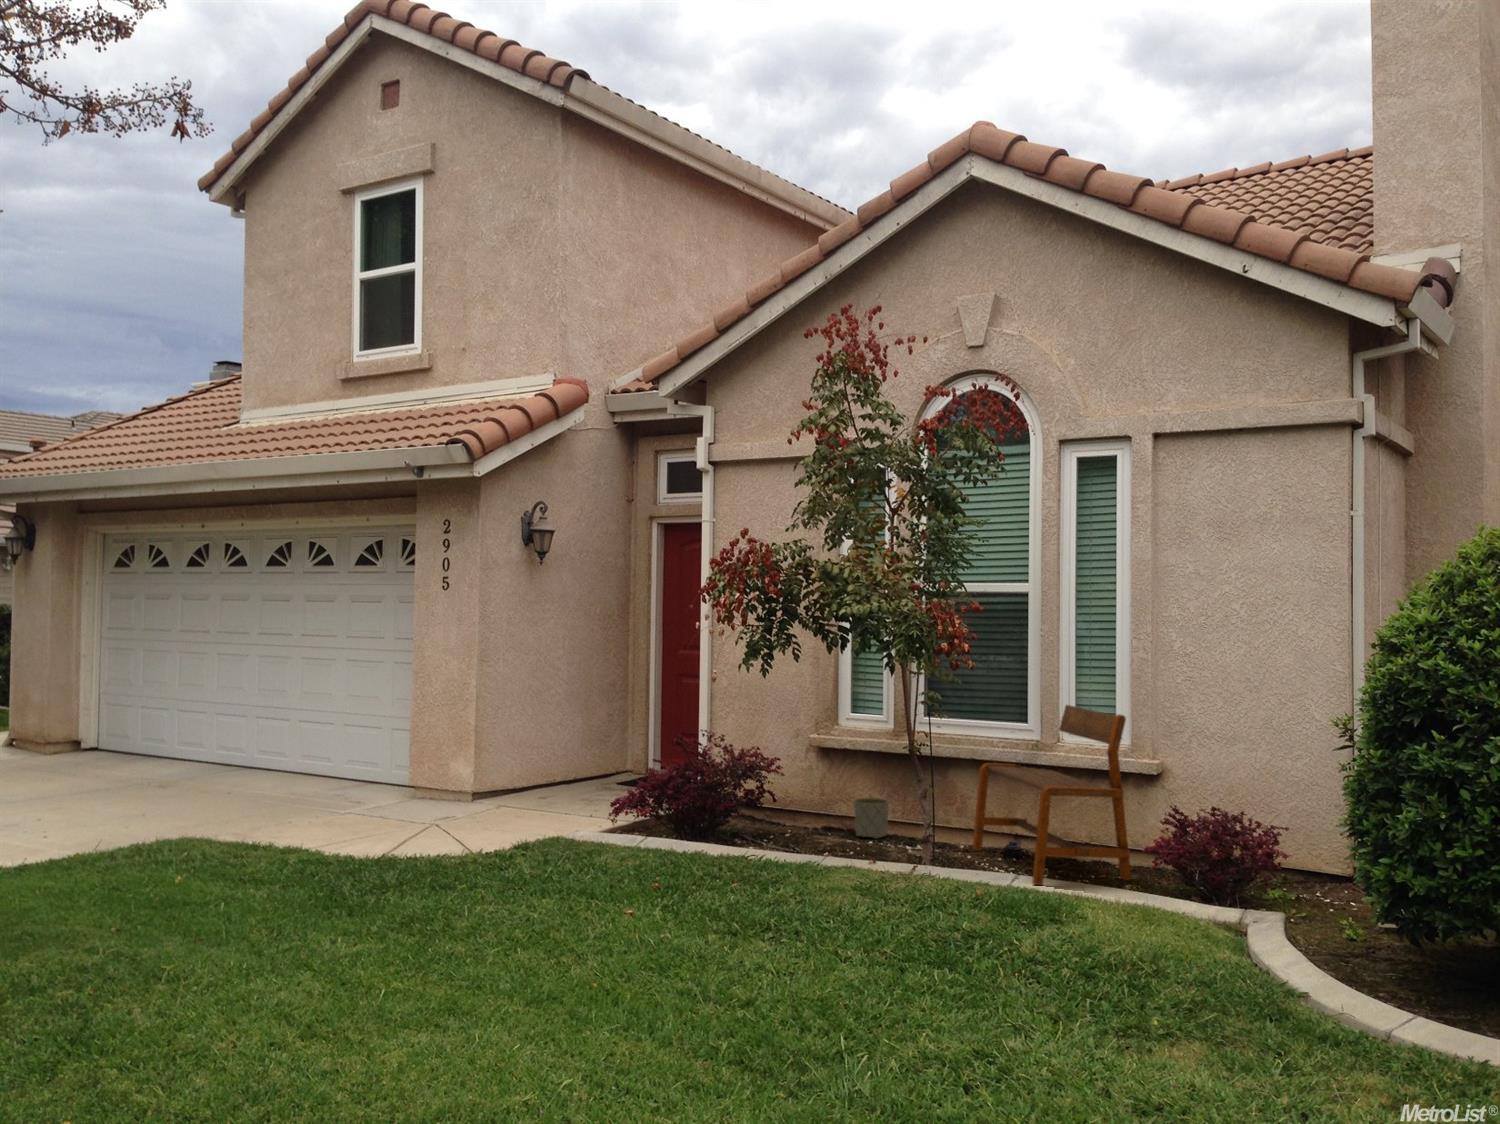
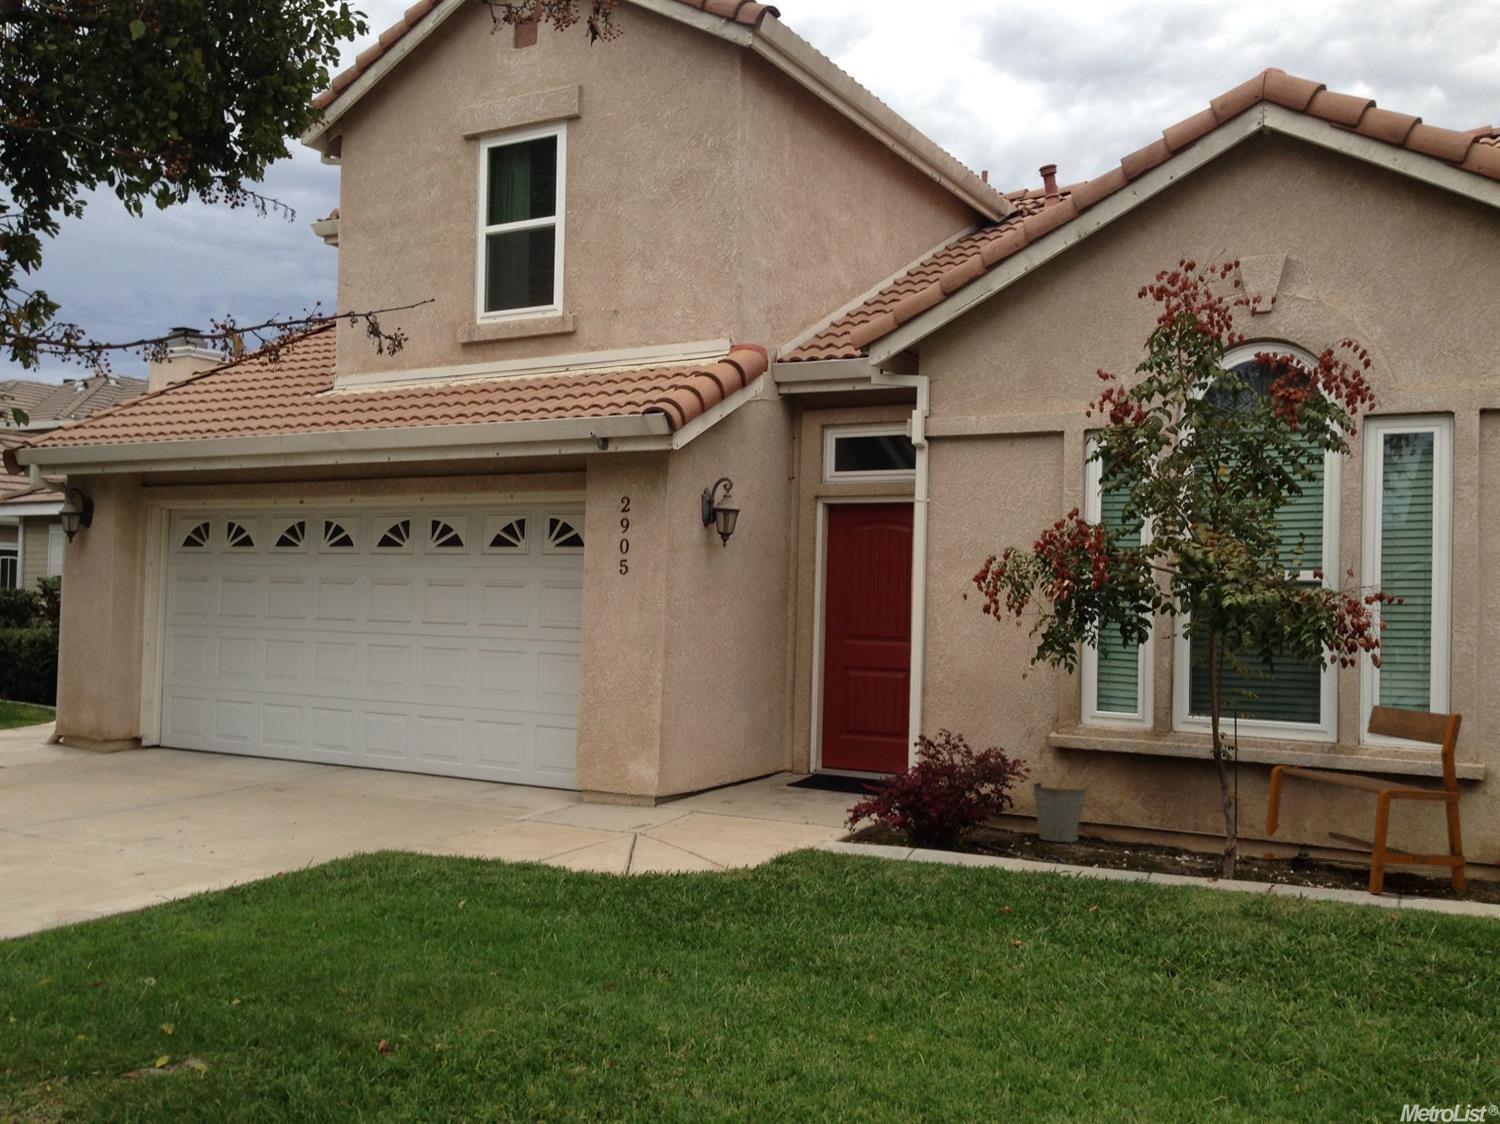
bucket: none [777,778,830,834] -> present [1032,782,1087,842]
planter: present [854,798,889,839] -> none [1120,803,1158,847]

